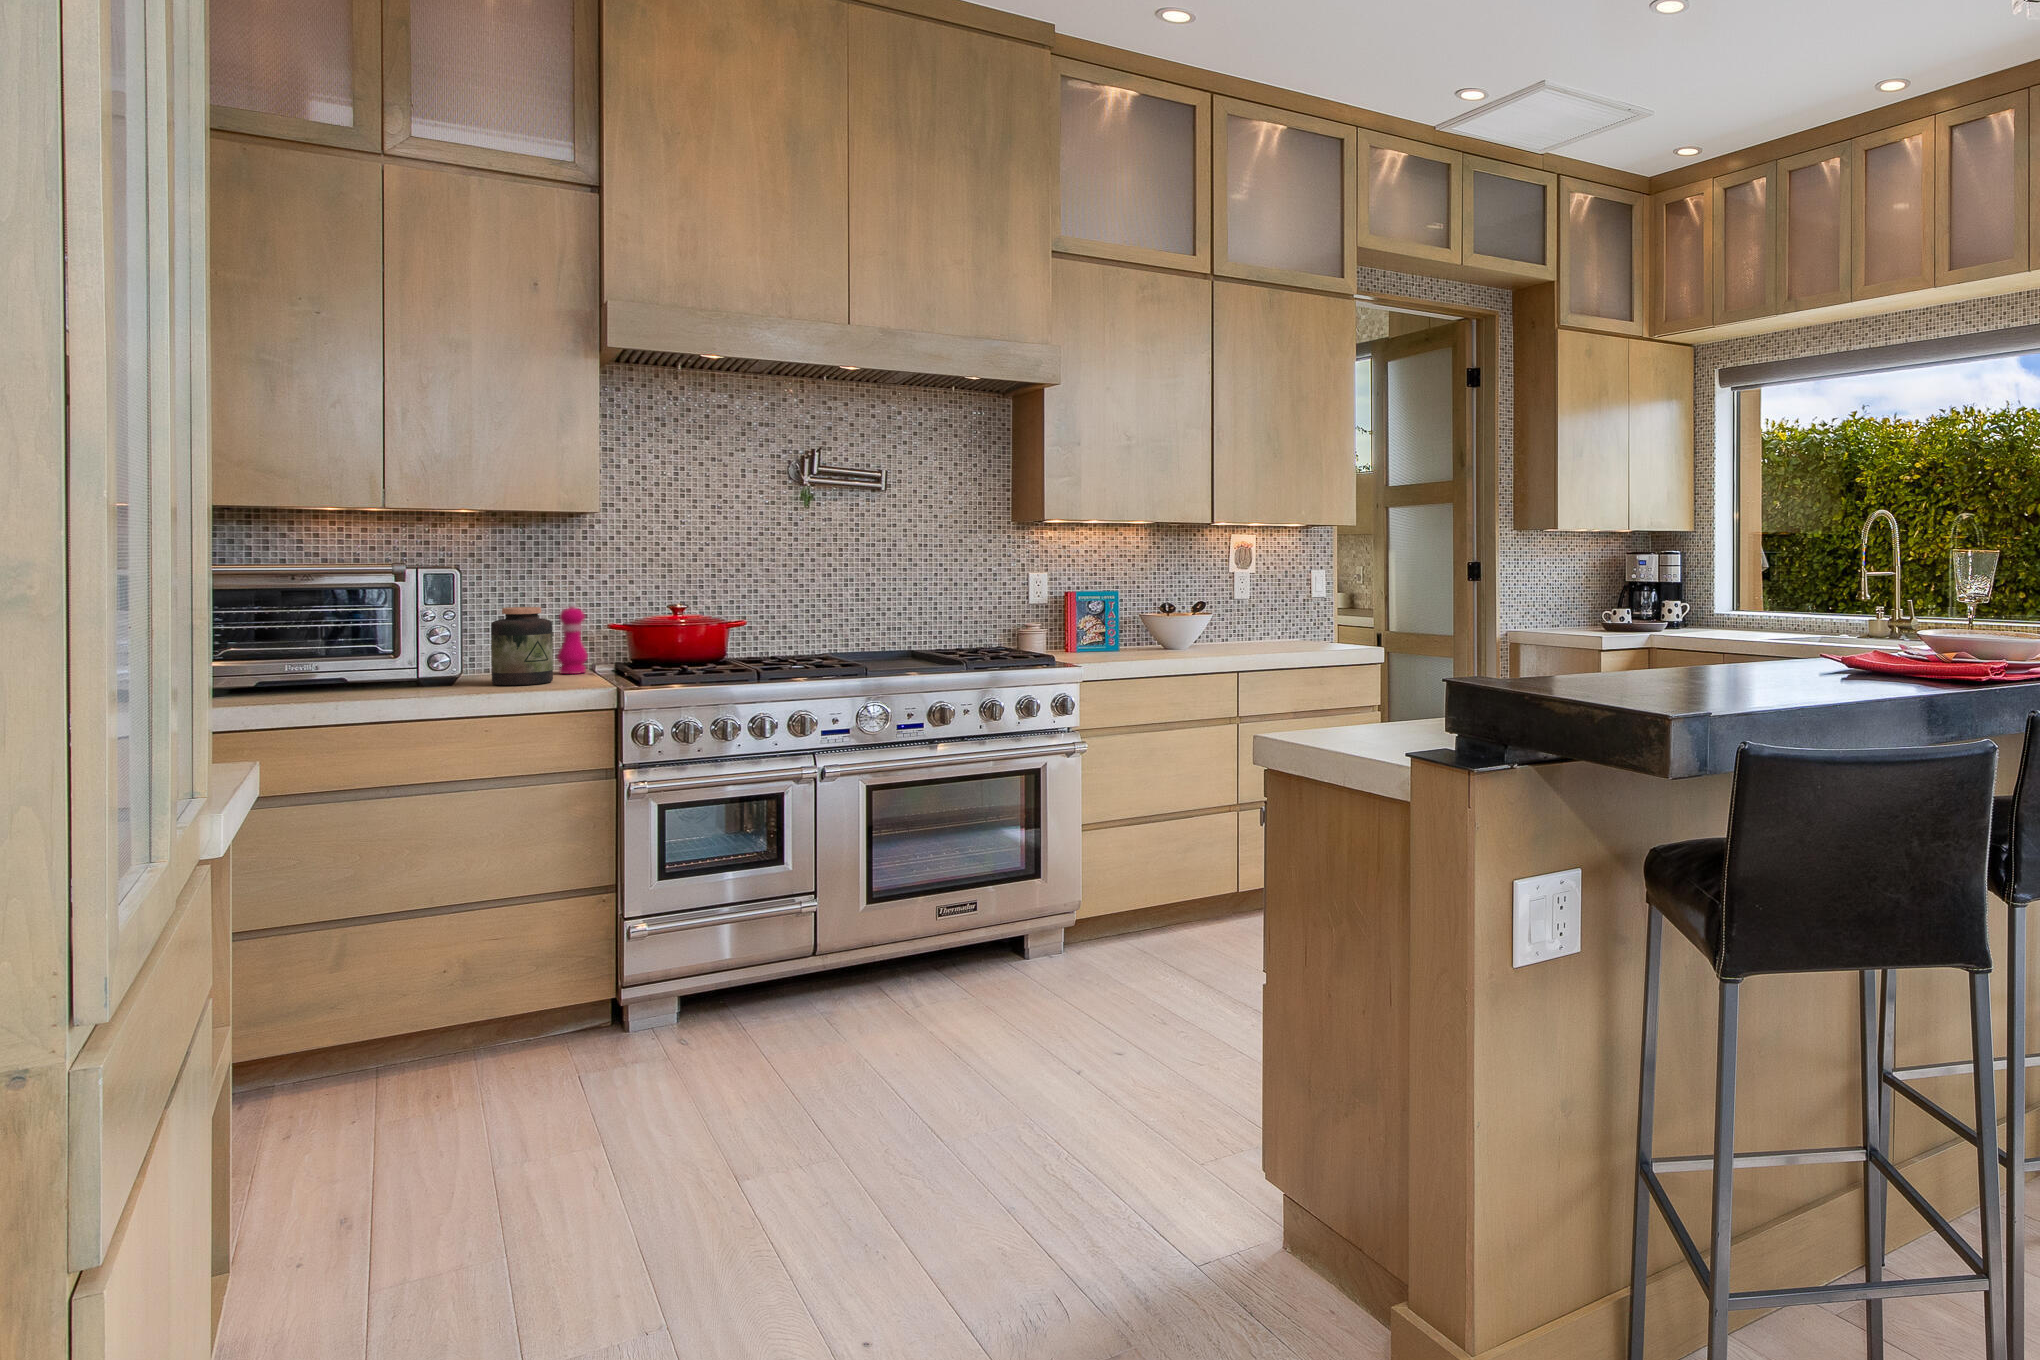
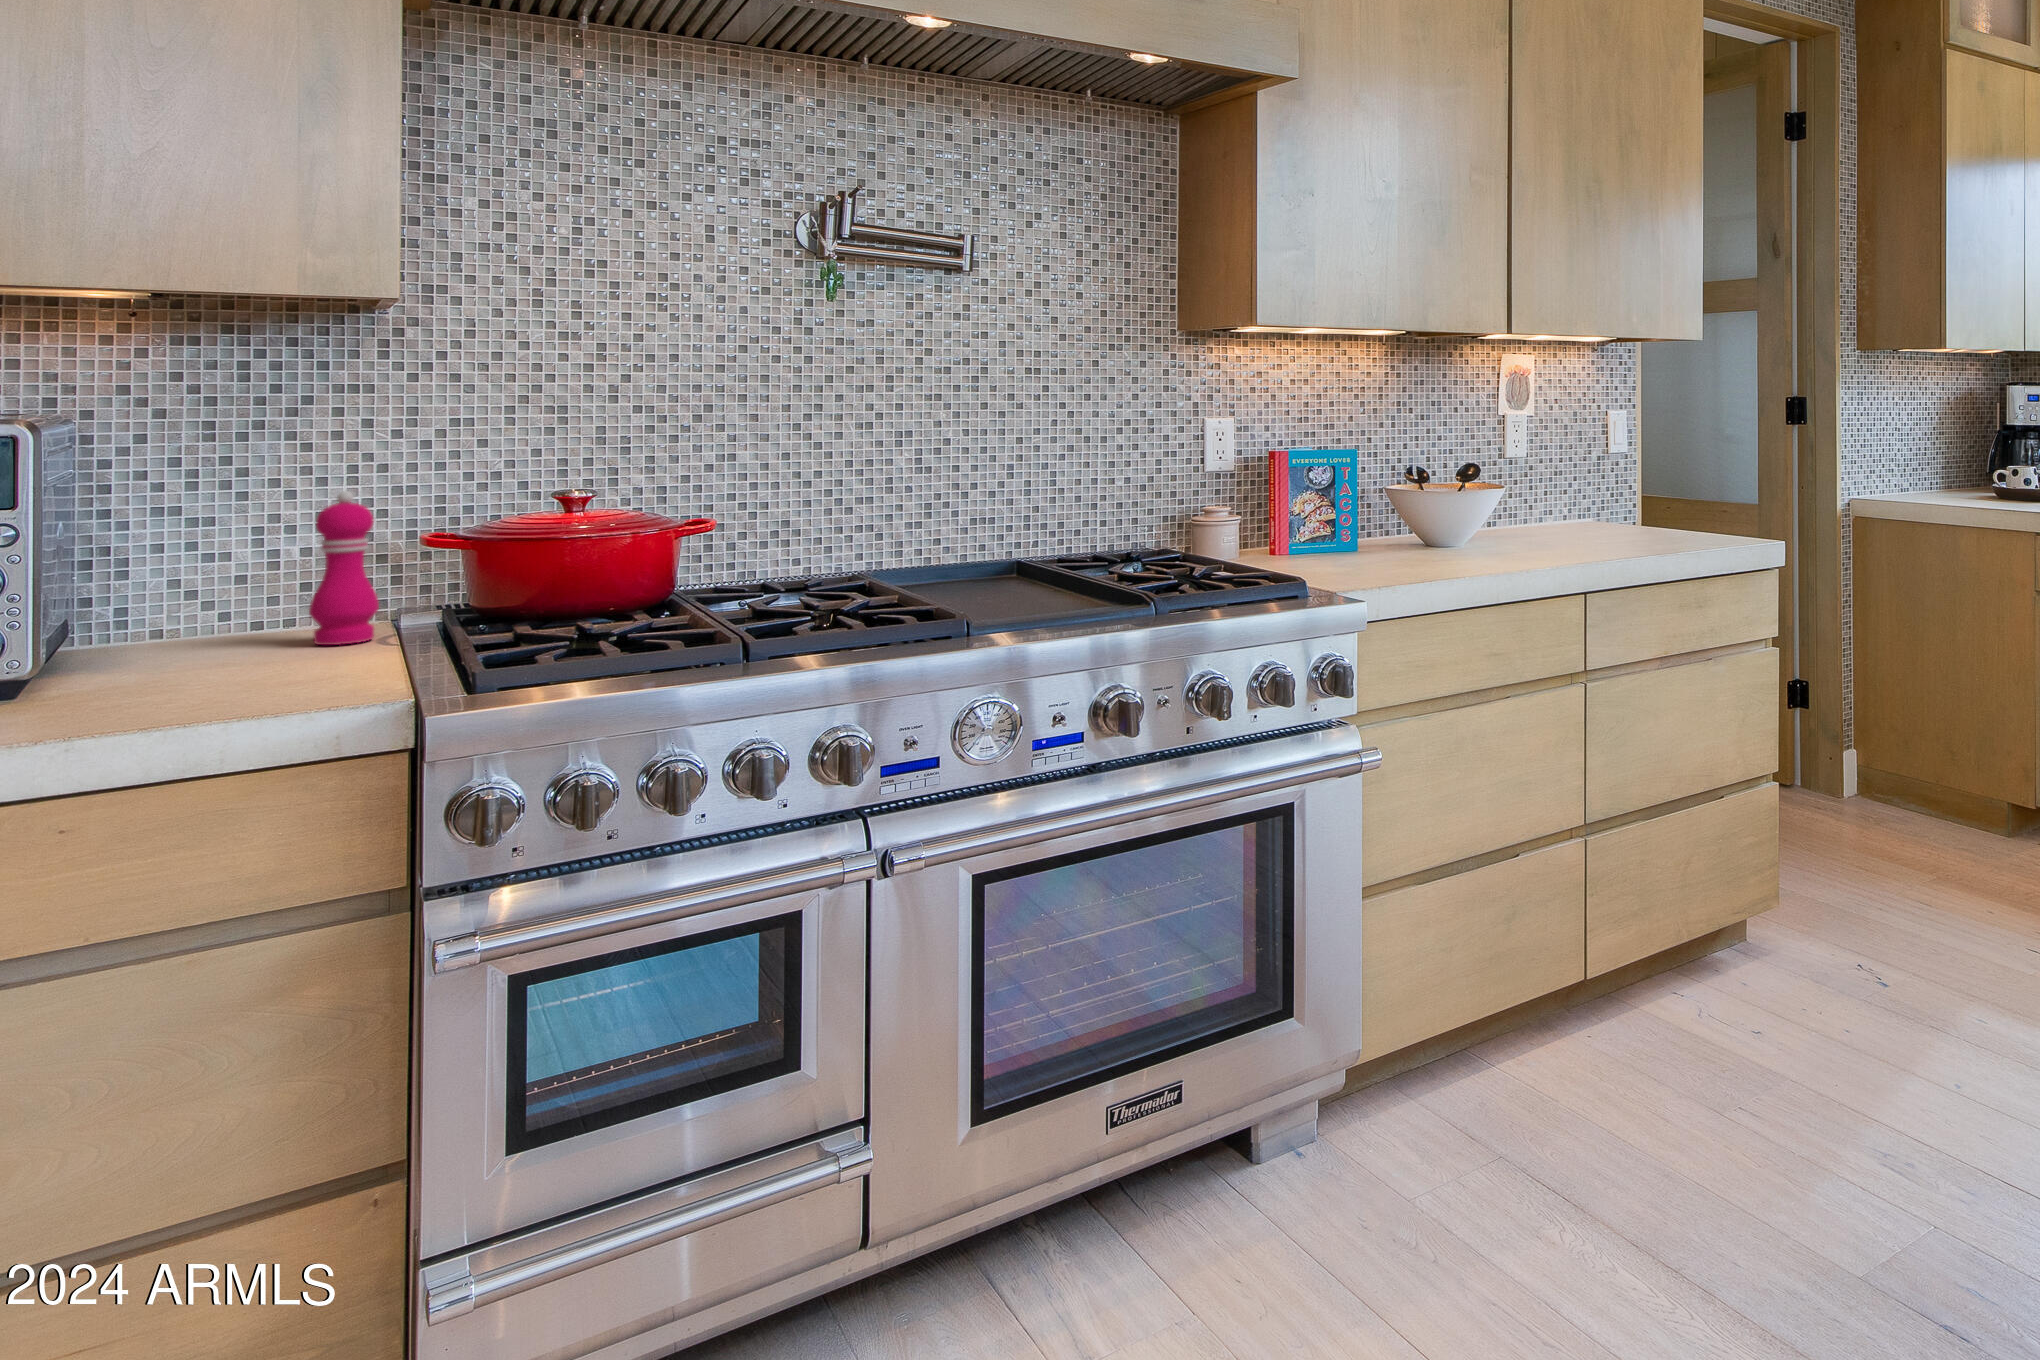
jar: present [491,607,553,685] -> none [132,507,285,692]

